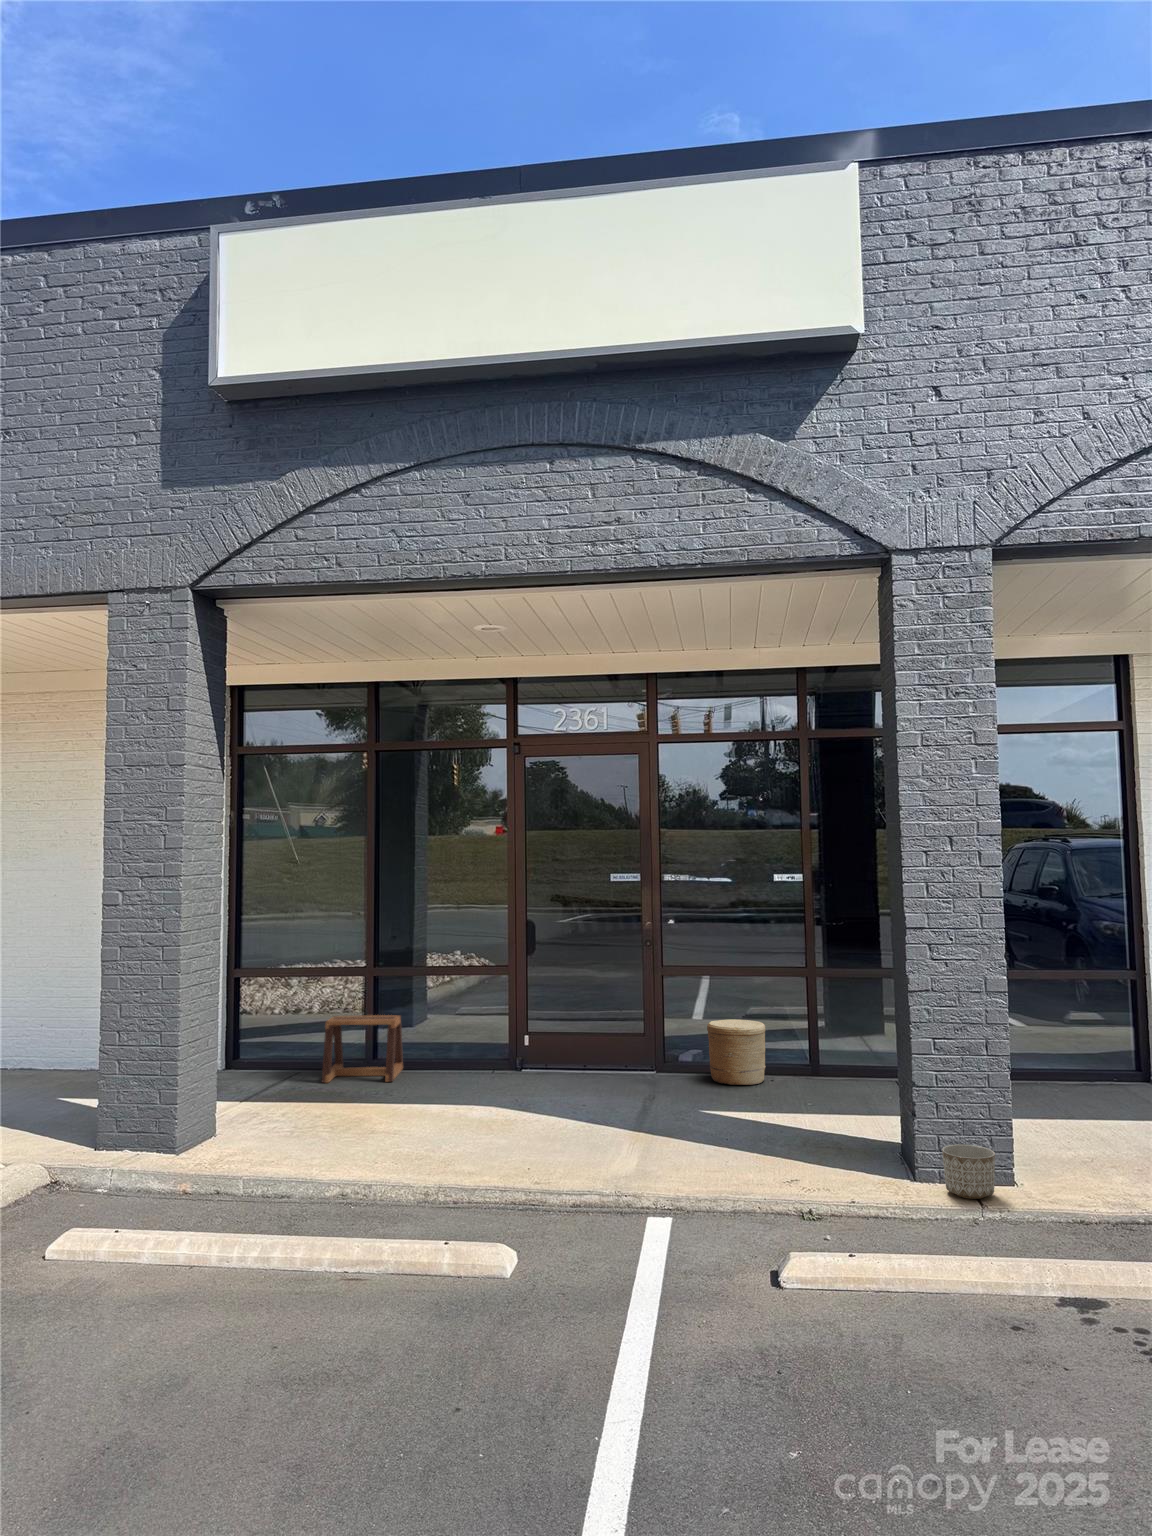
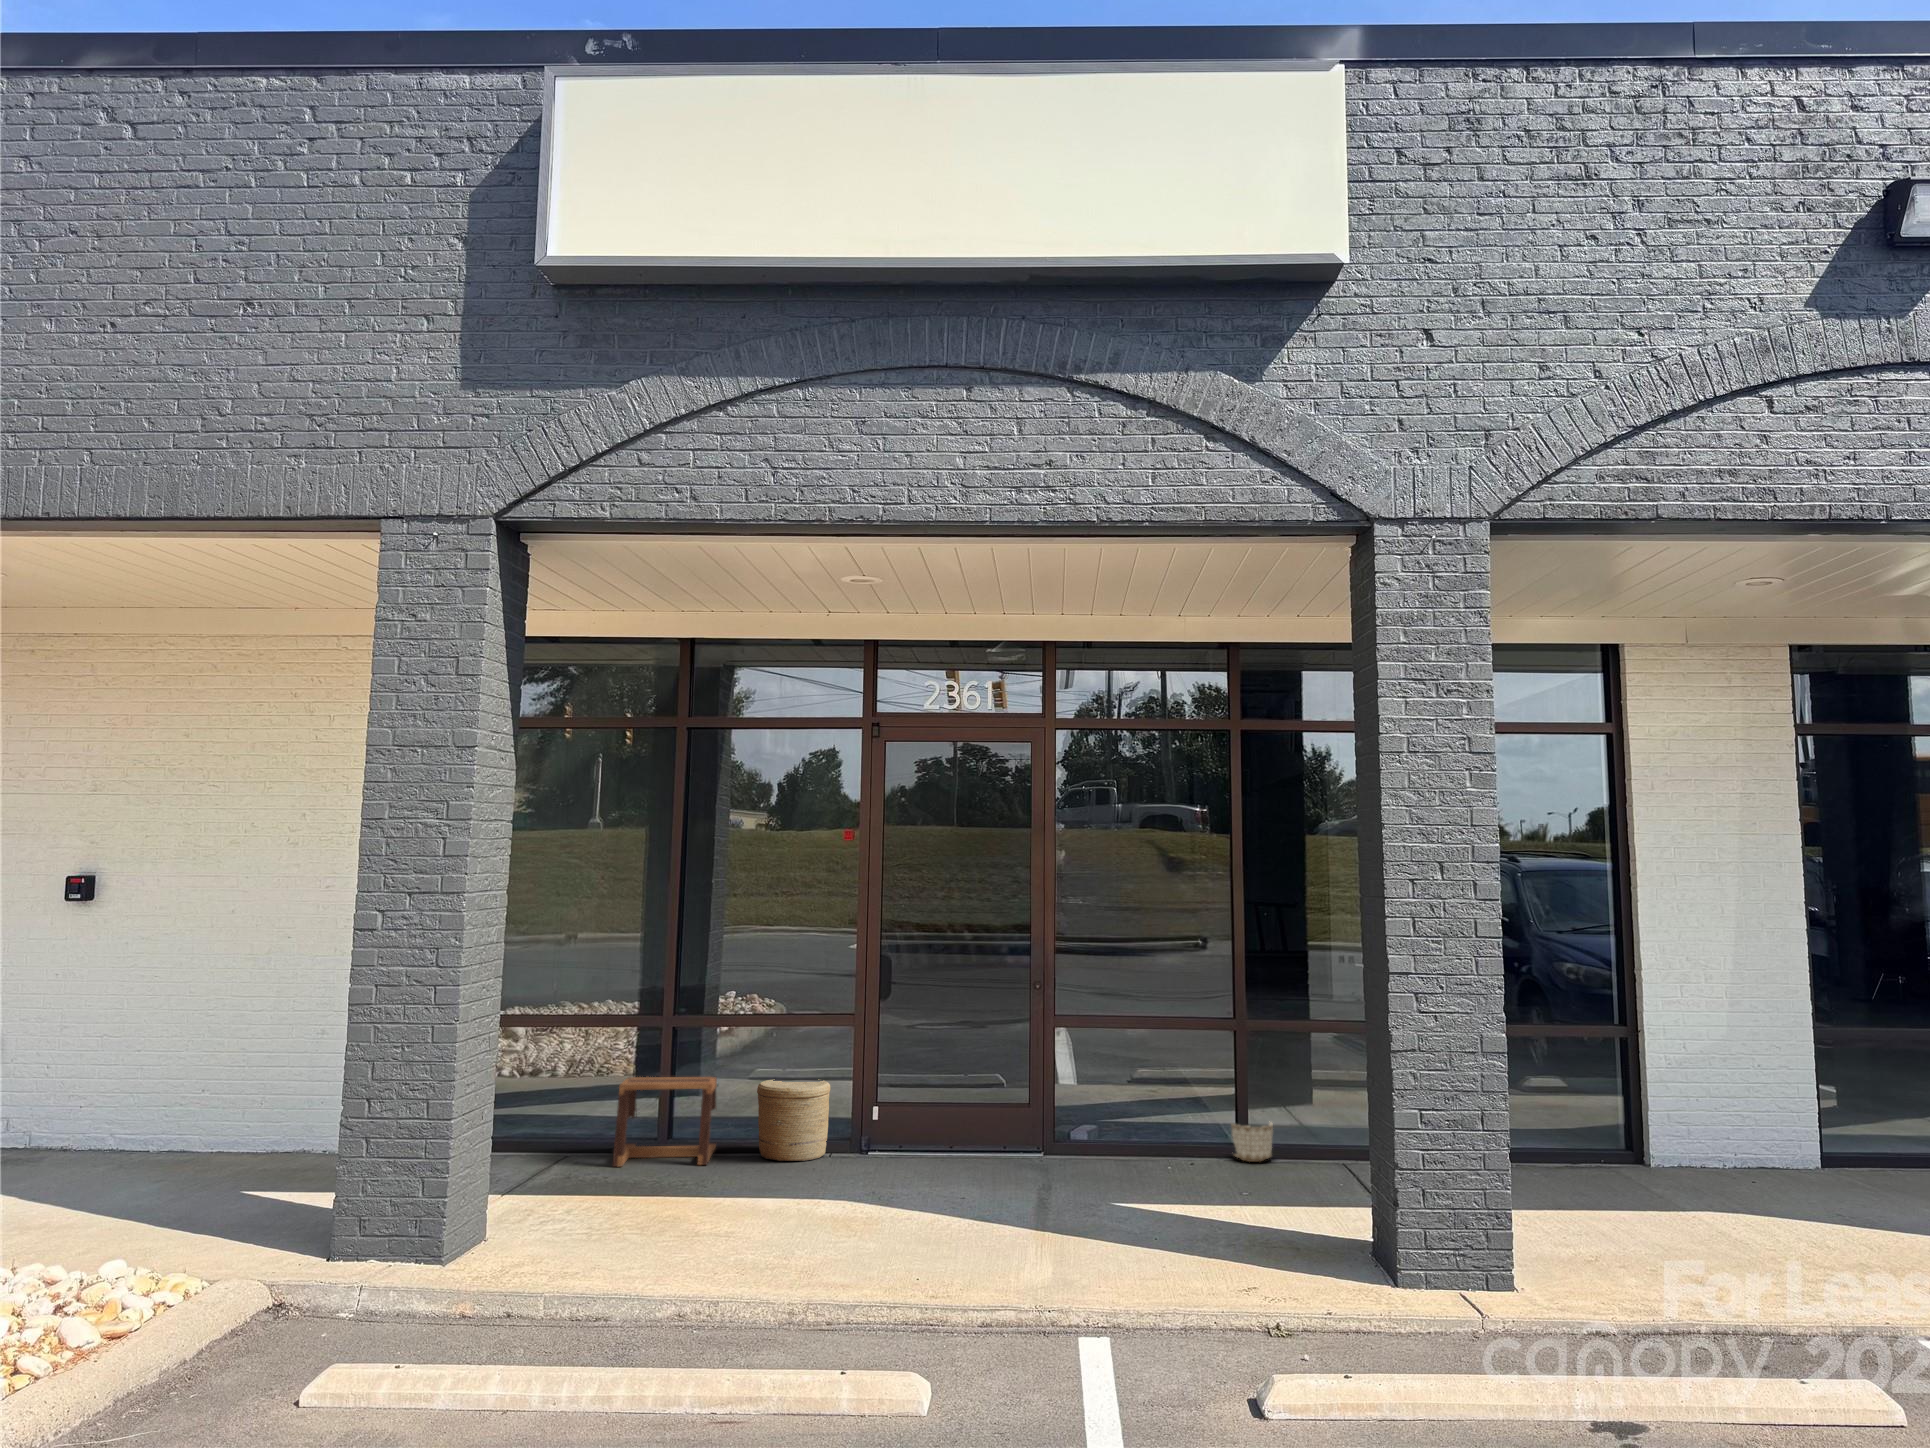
woven basket: present [707,1019,766,1085] -> present [757,1080,830,1161]
planter: present [942,1144,995,1199] -> present [1231,1123,1273,1162]

